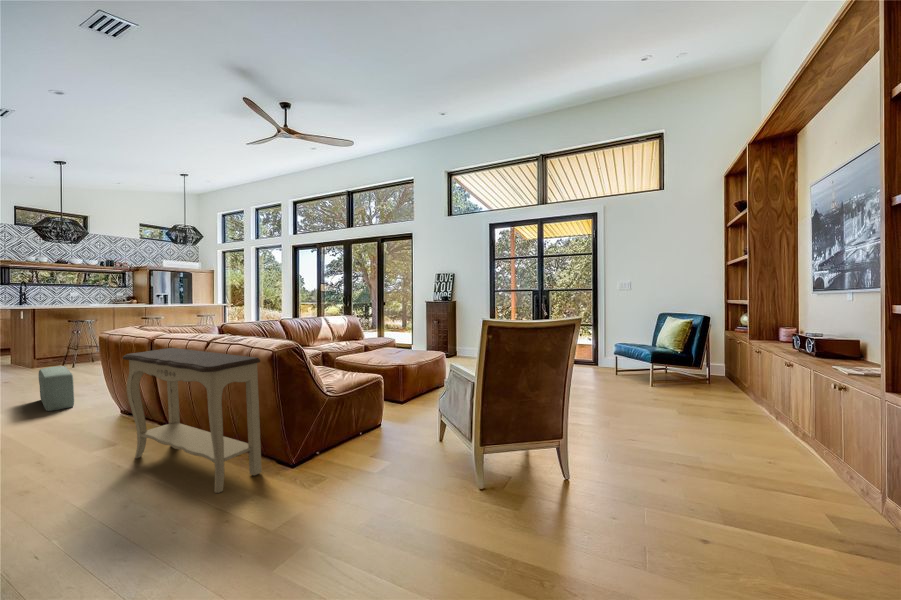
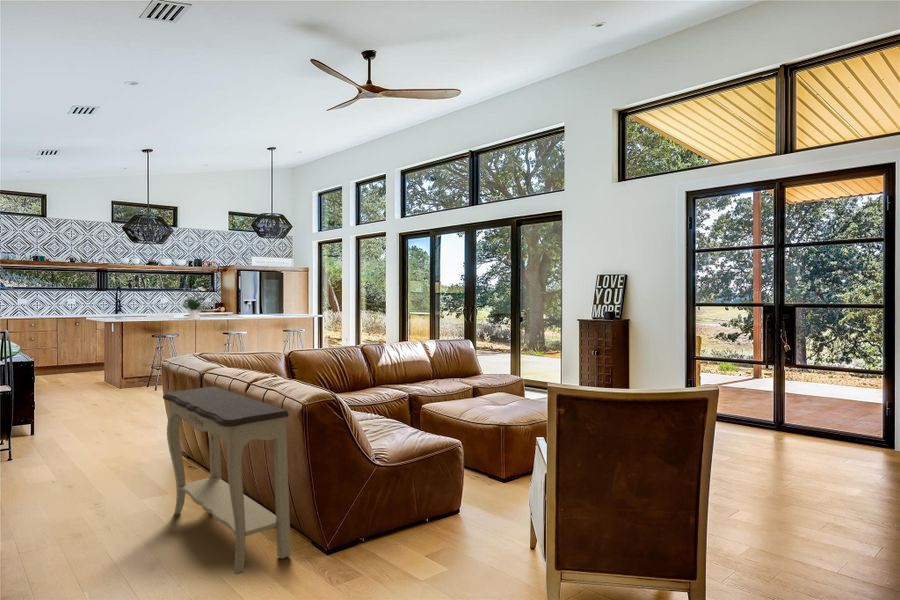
flower arrangement: none [94,285,125,308] -> present [183,294,205,320]
pouf: present [39,366,74,411] -> none [113,393,140,444]

